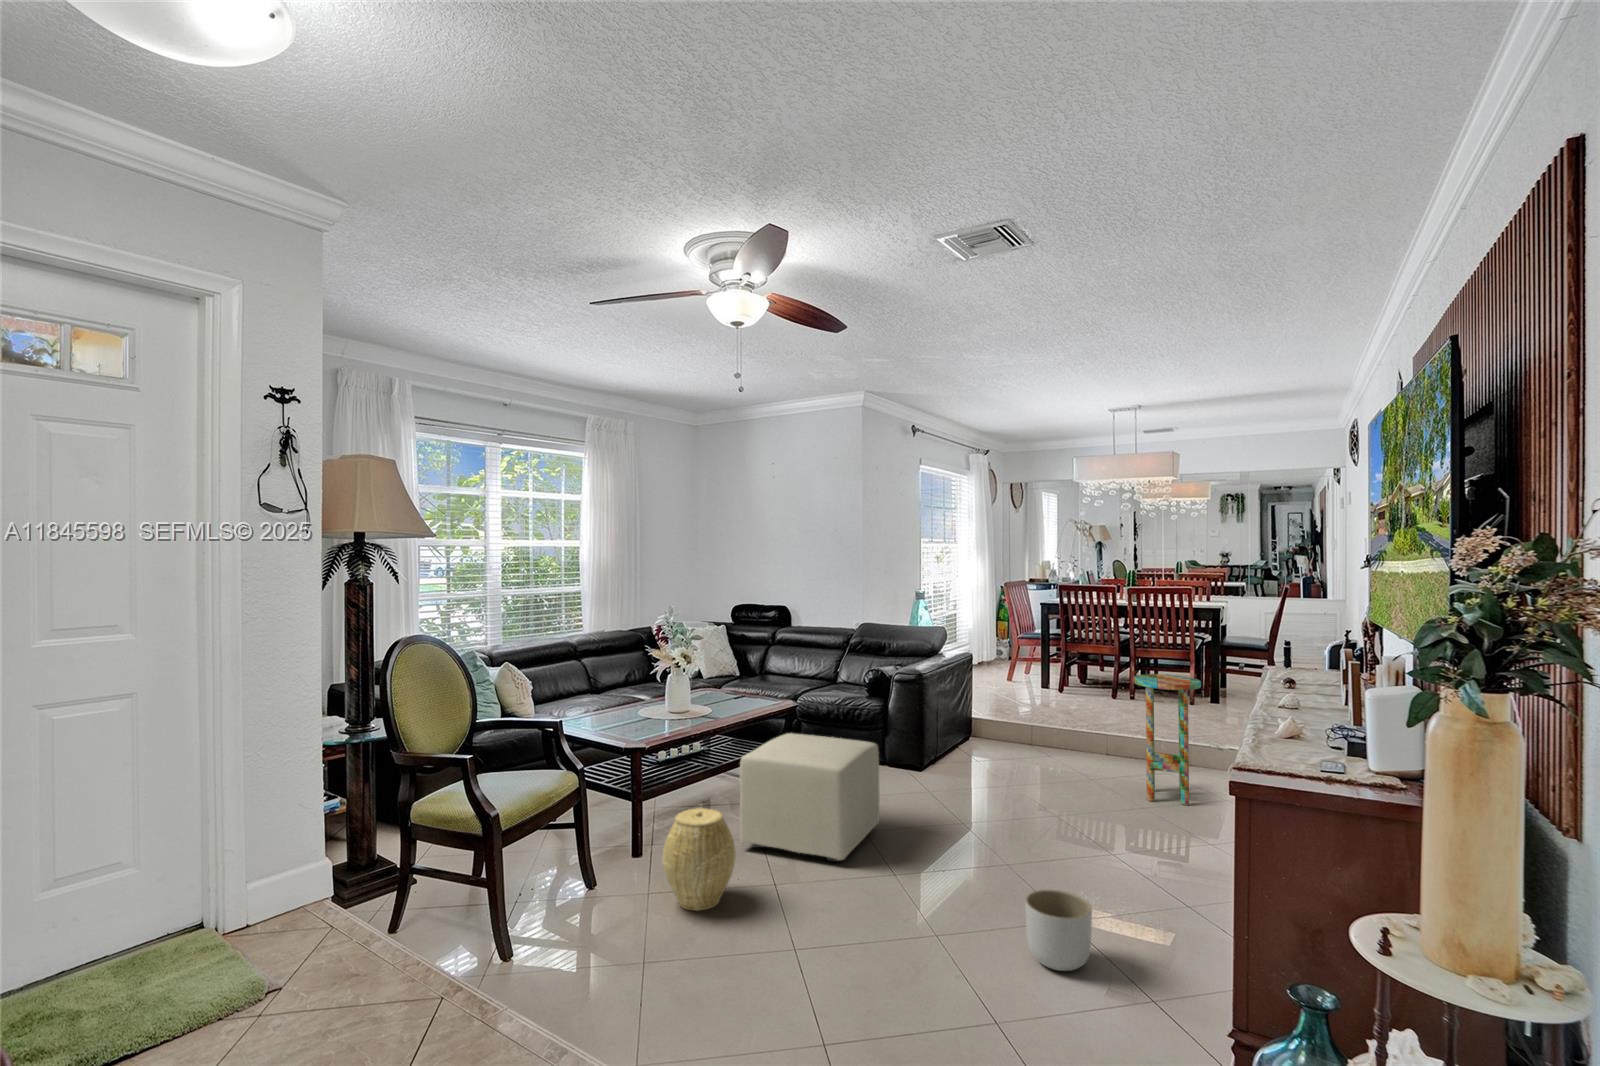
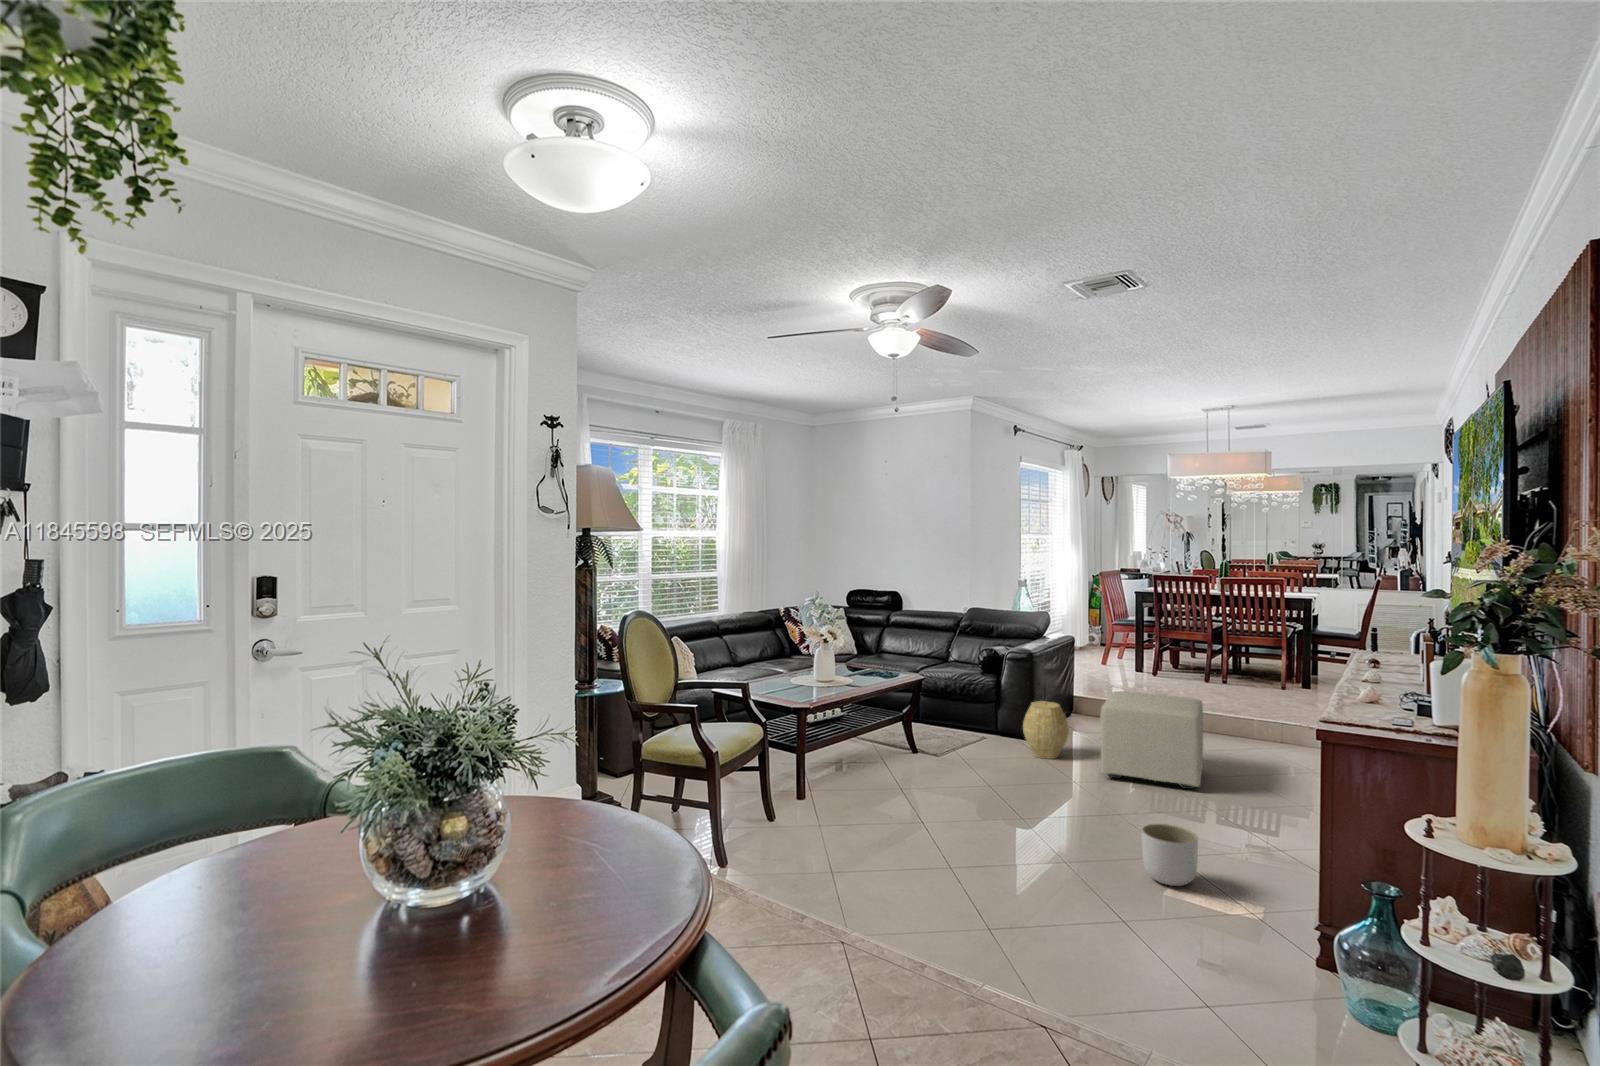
side table: present [1133,674,1201,806] -> none [1229,656,1293,773]
ottoman: present [740,733,880,862] -> present [1100,691,1203,789]
woven basket: present [663,808,736,911] -> present [1023,701,1069,759]

